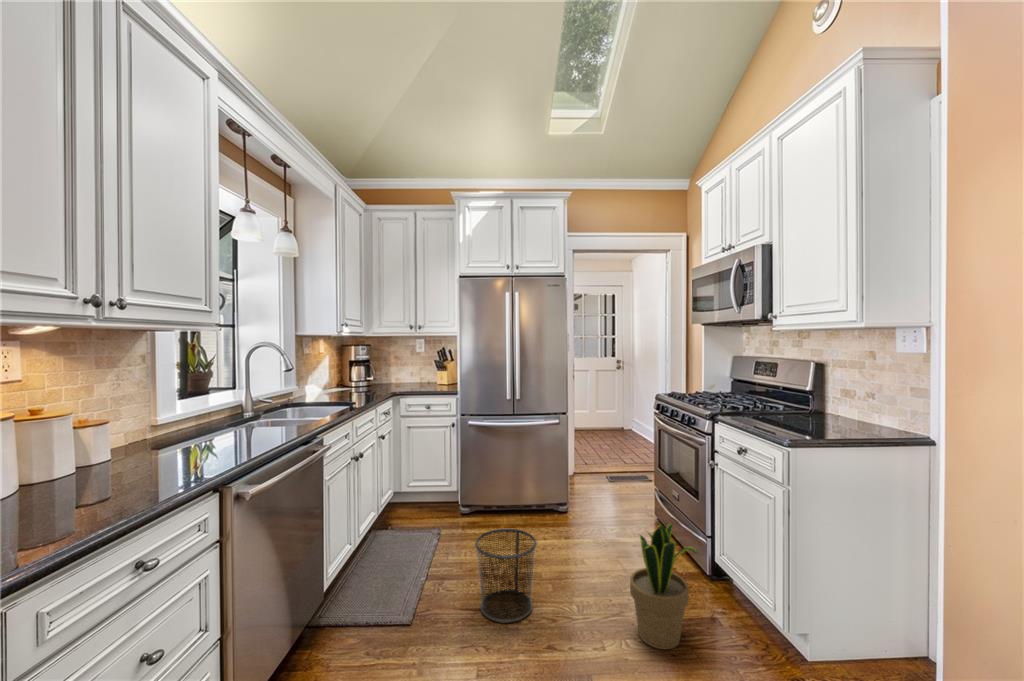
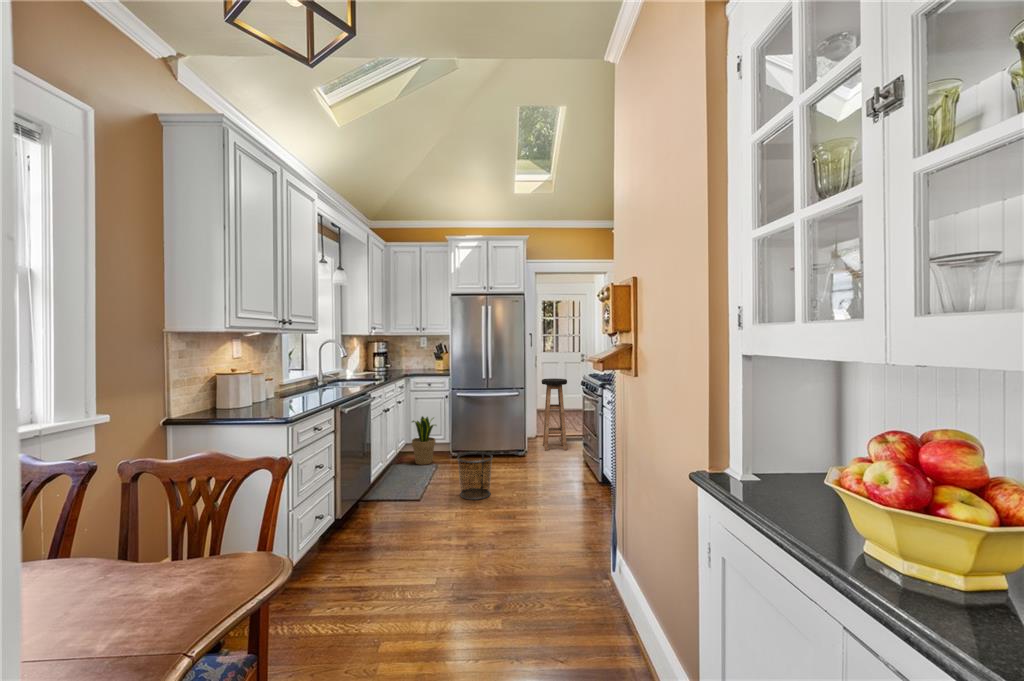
bar stool: none [585,395,623,498] -> present [542,378,567,450]
potted plant: present [630,523,697,649] -> present [412,416,436,465]

